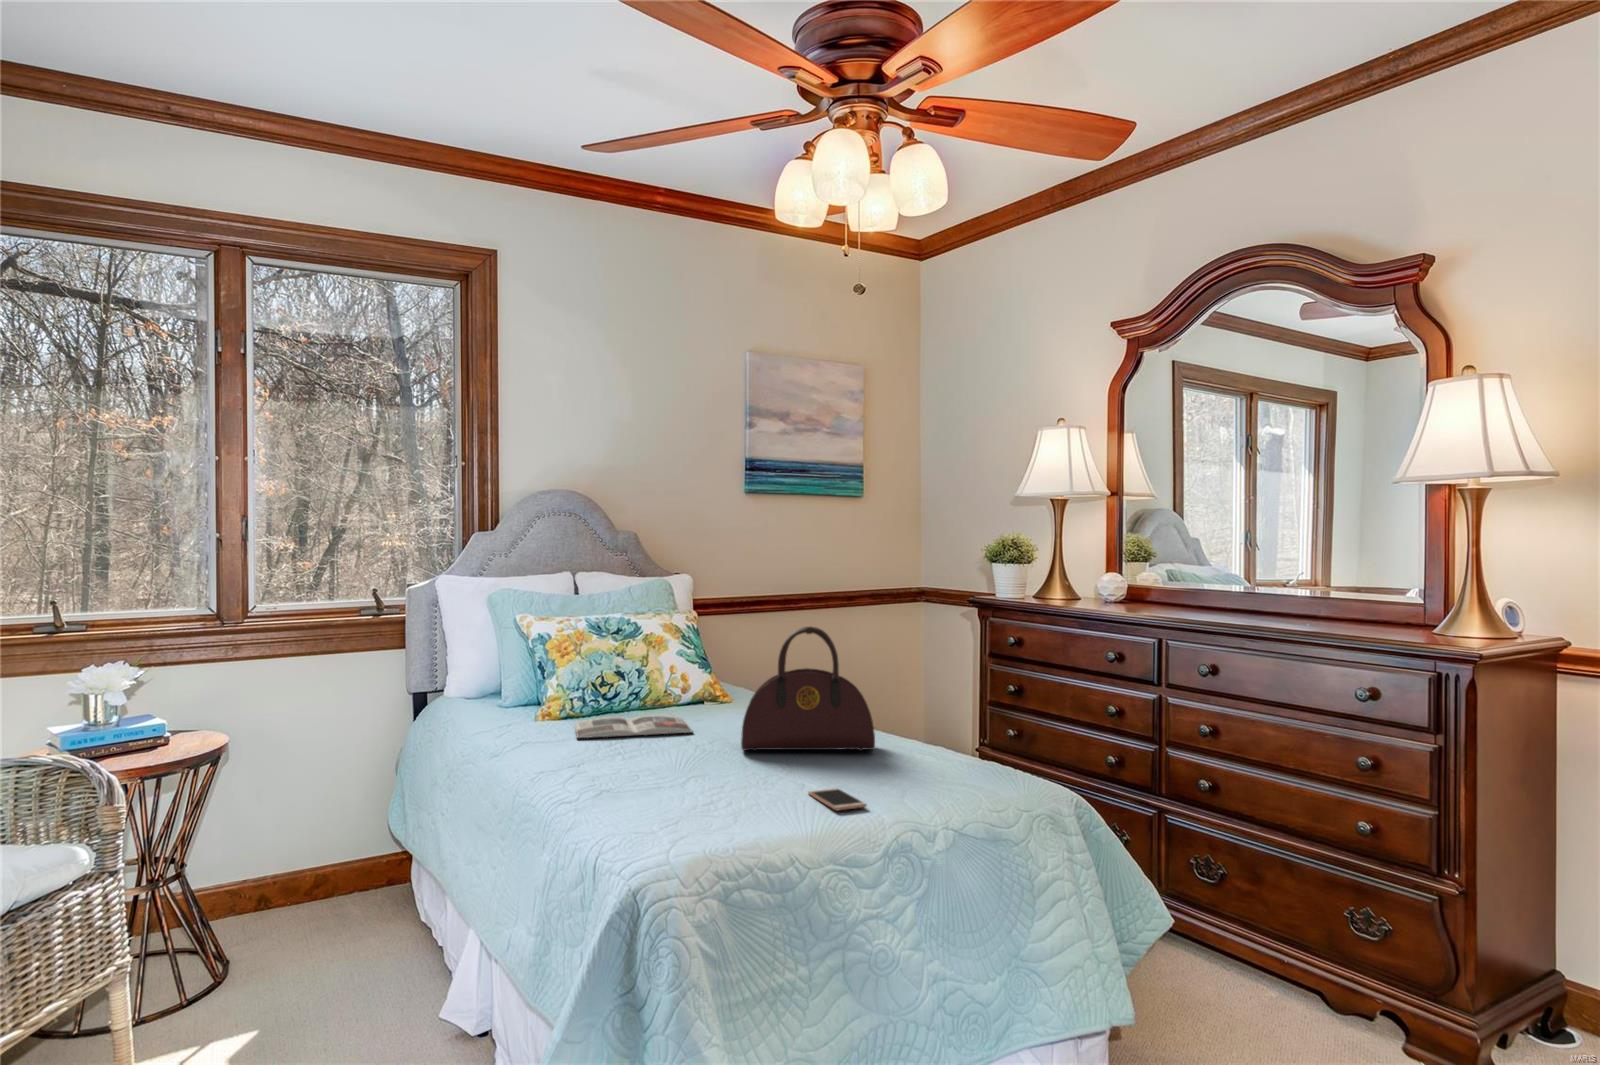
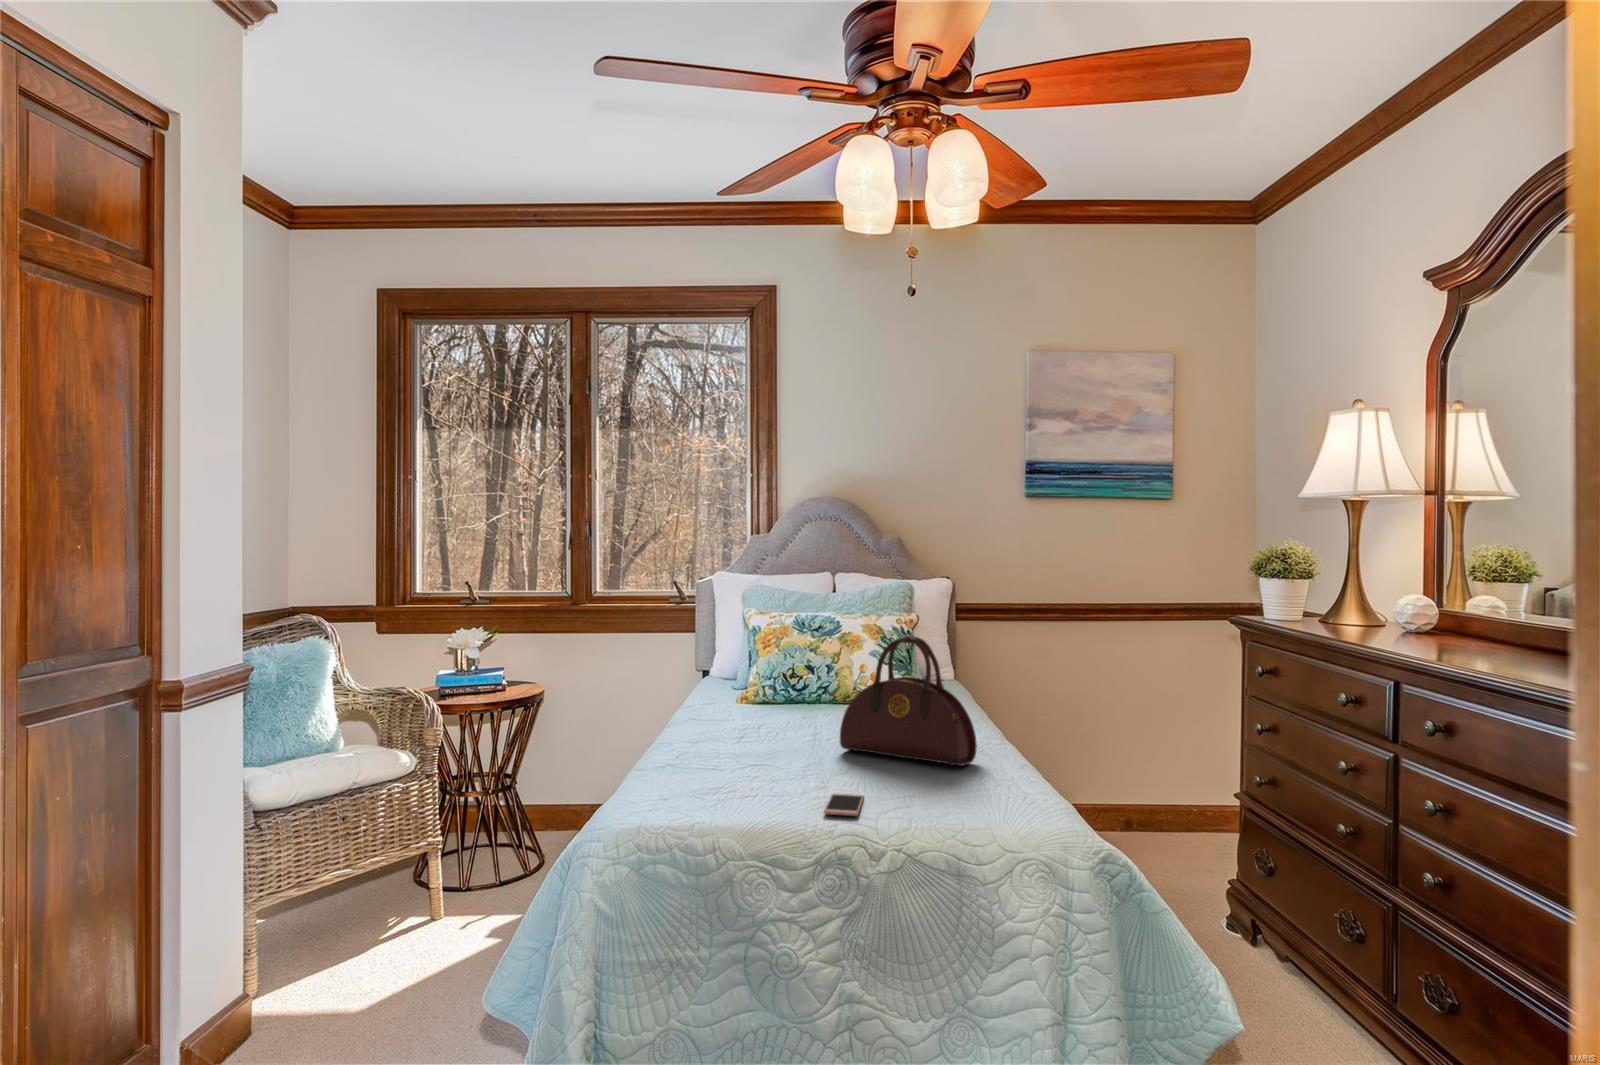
magazine: present [574,715,692,738] -> none [734,706,850,728]

